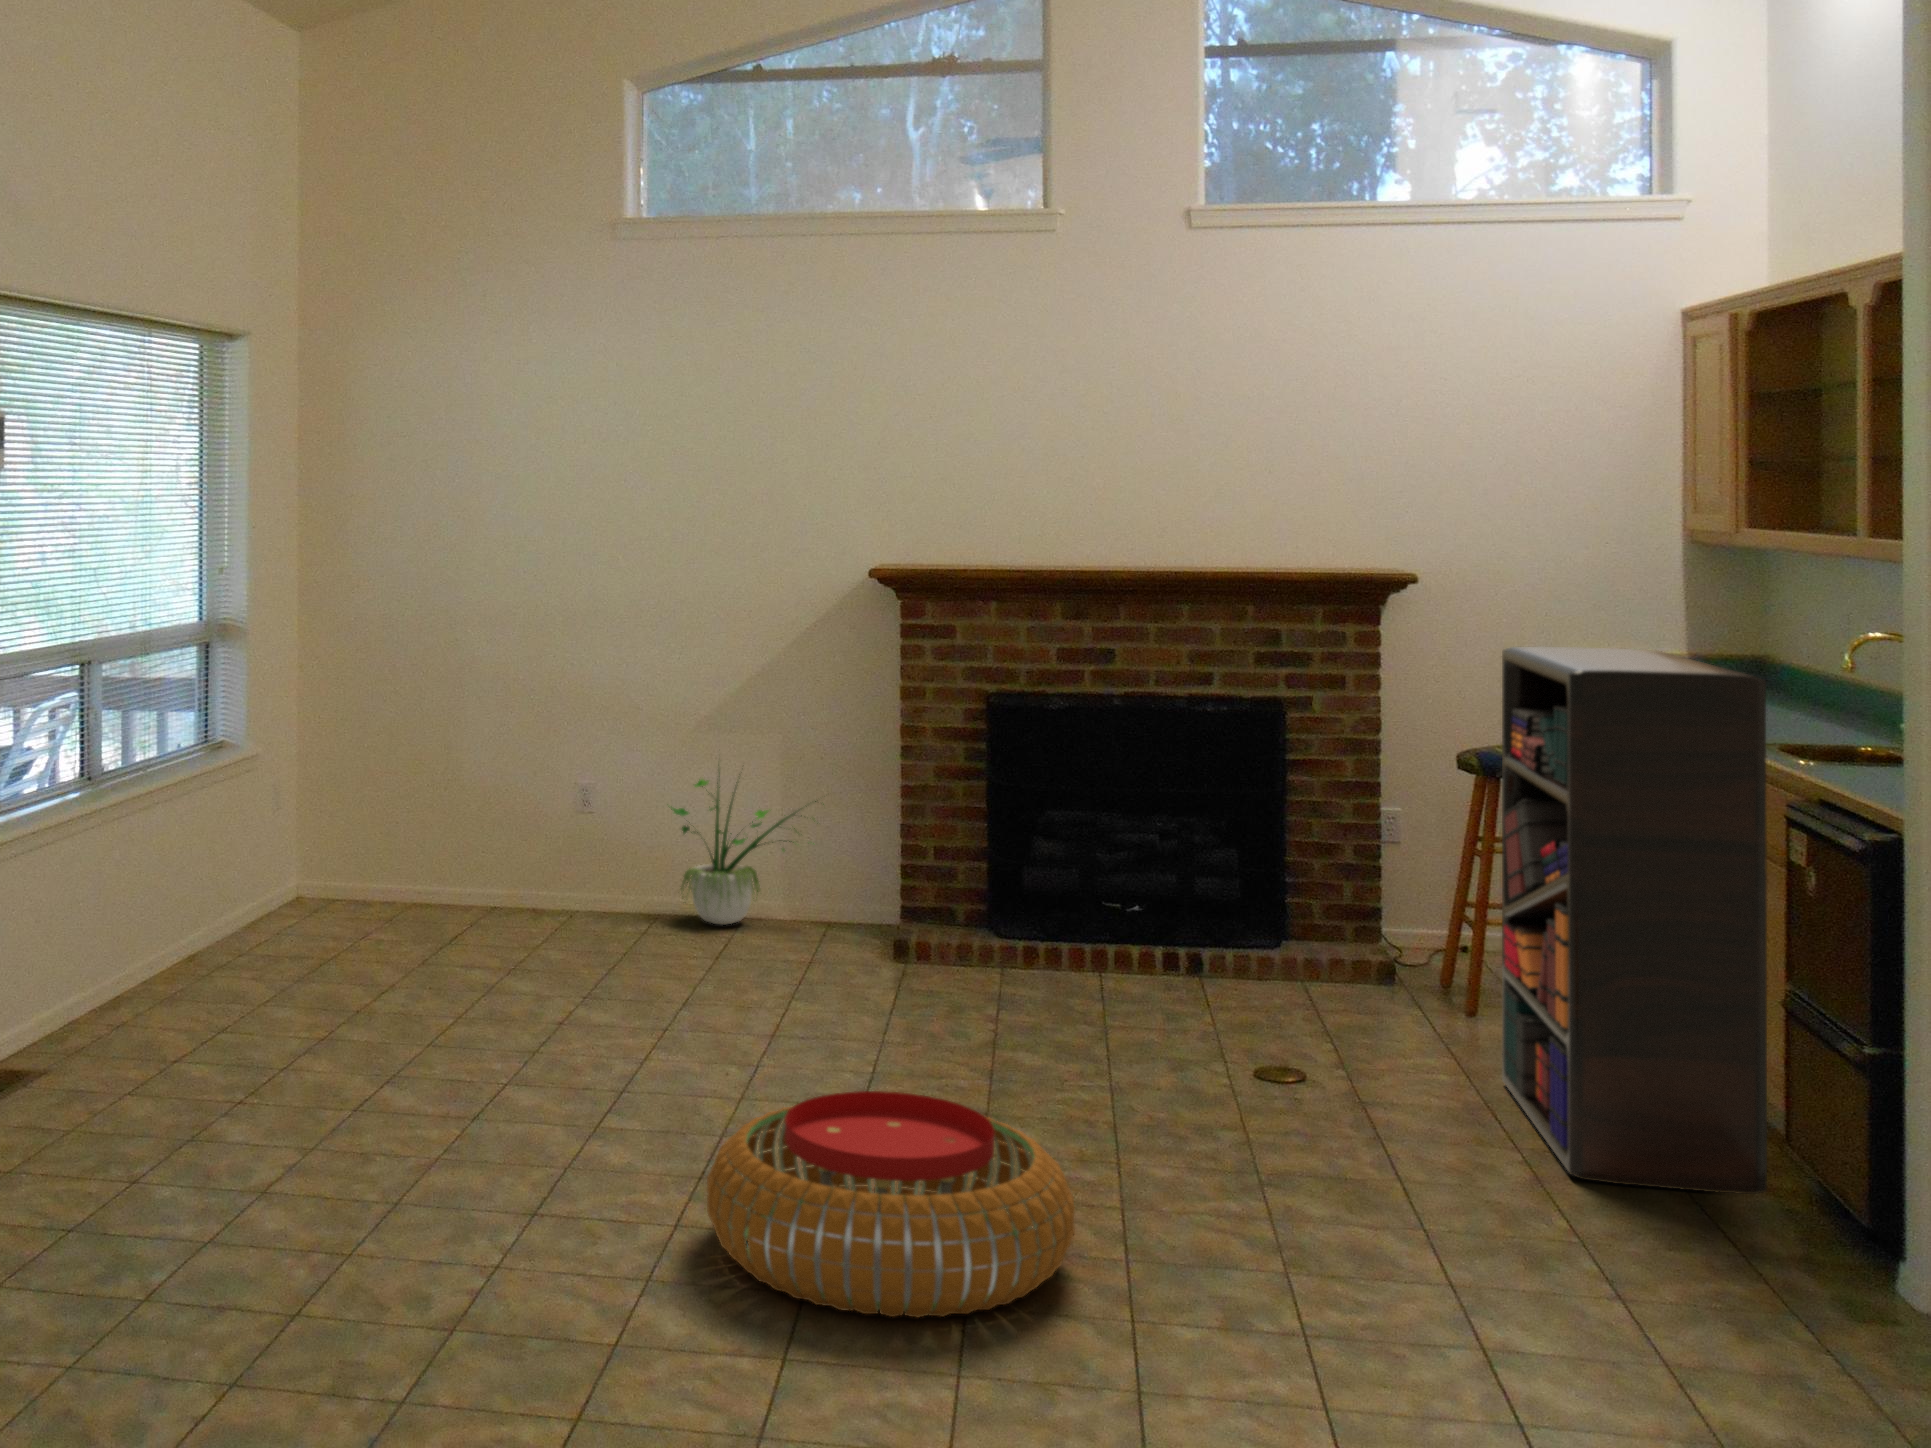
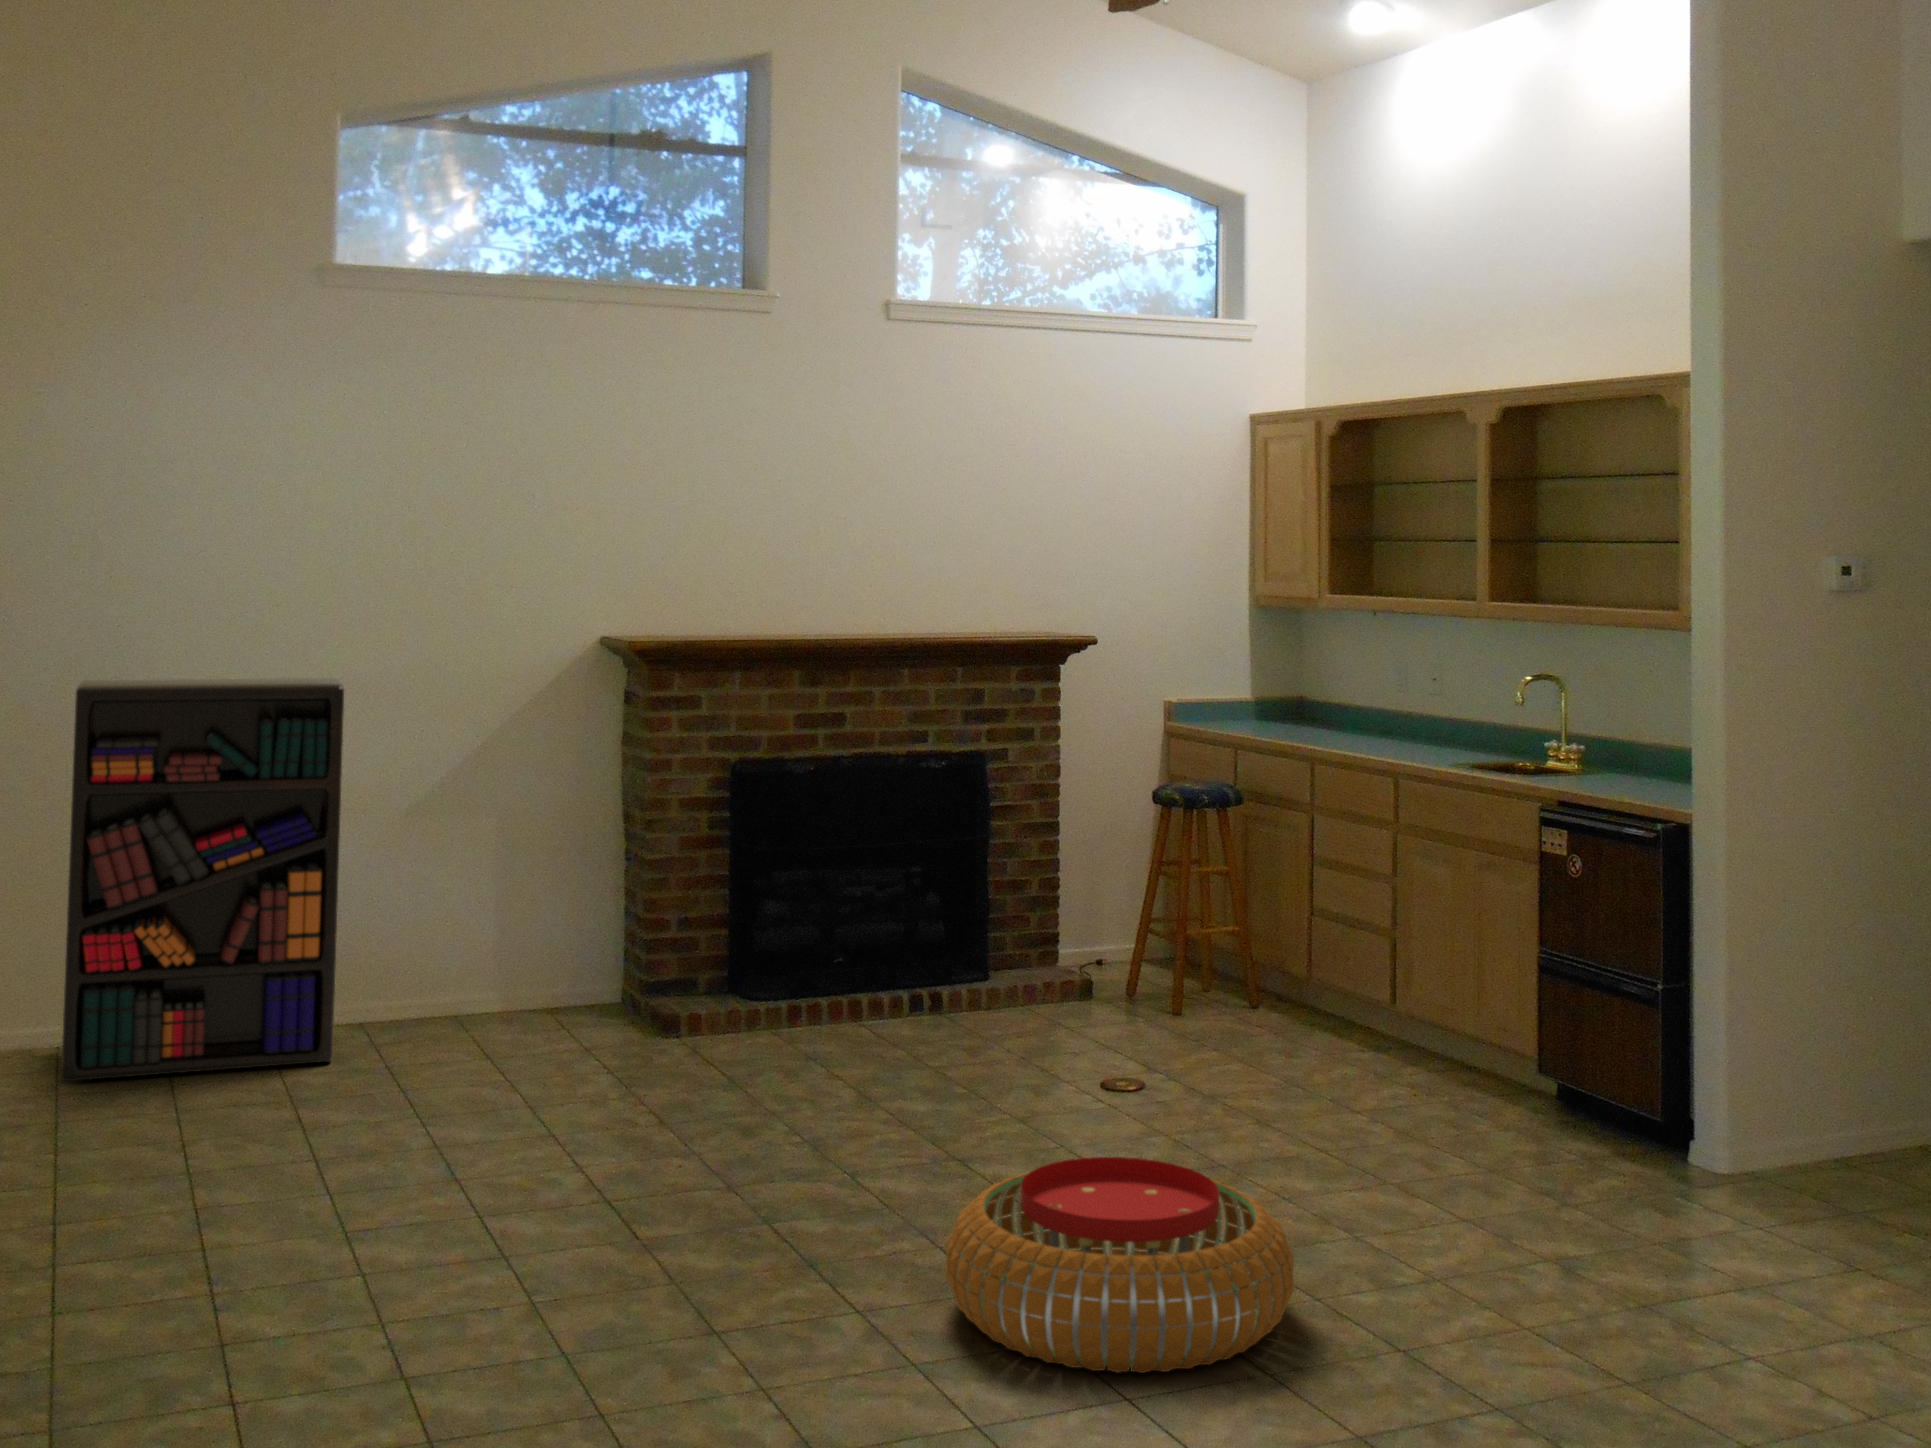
bookshelf: present [1502,646,1767,1194] -> present [61,678,344,1081]
potted plant: present [671,772,824,925] -> none [382,839,573,1039]

